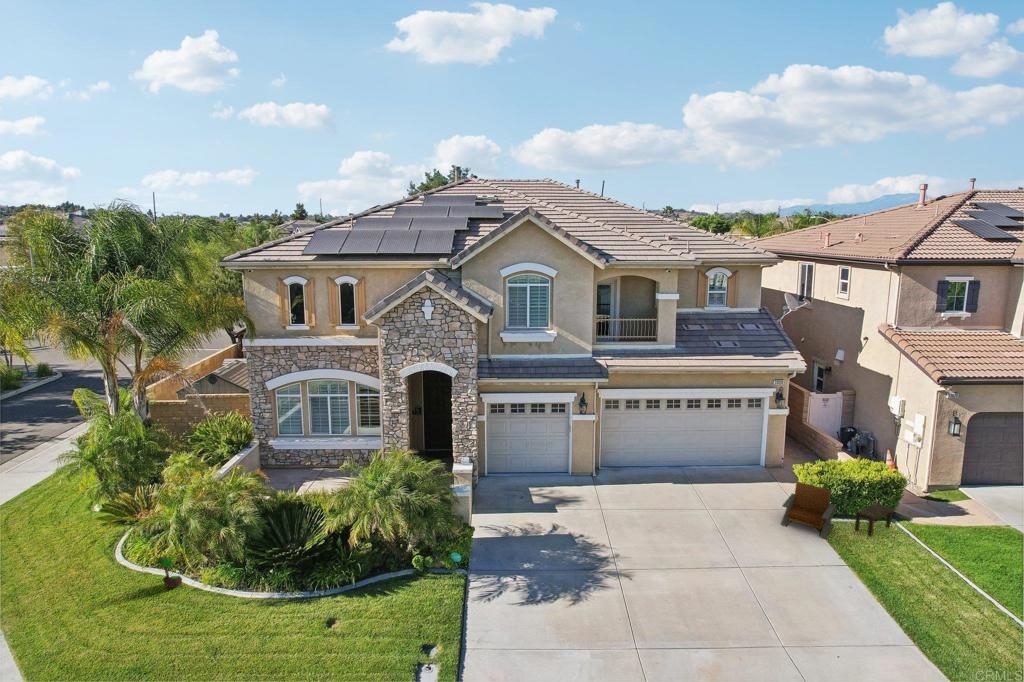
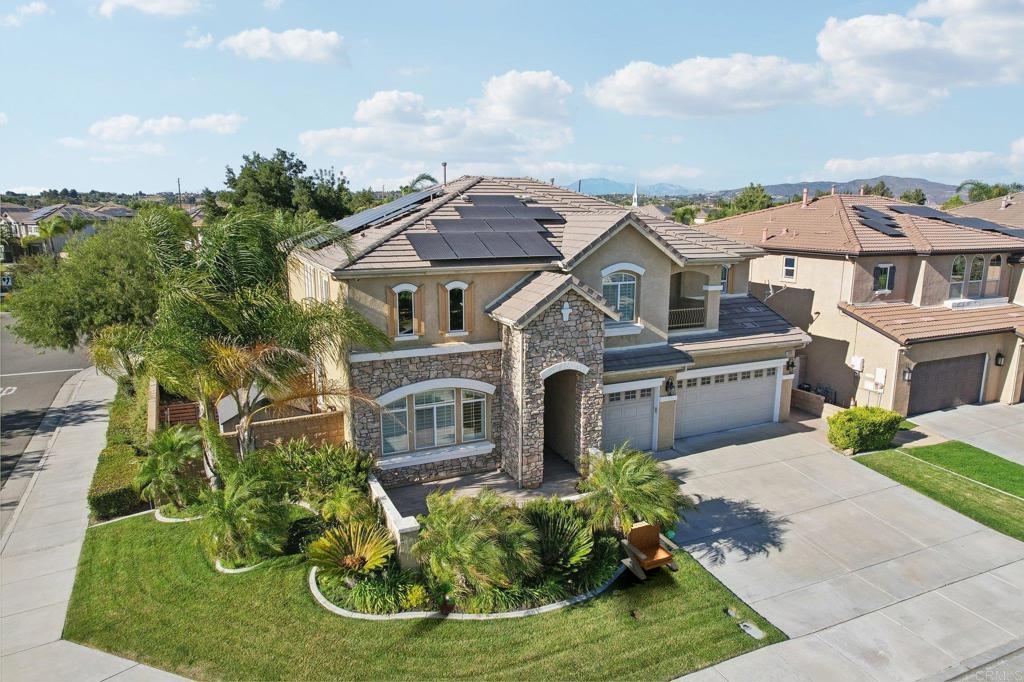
lounge chair: present [781,482,836,538] -> present [621,521,679,580]
bench: present [855,503,893,536] -> none [881,437,900,461]

